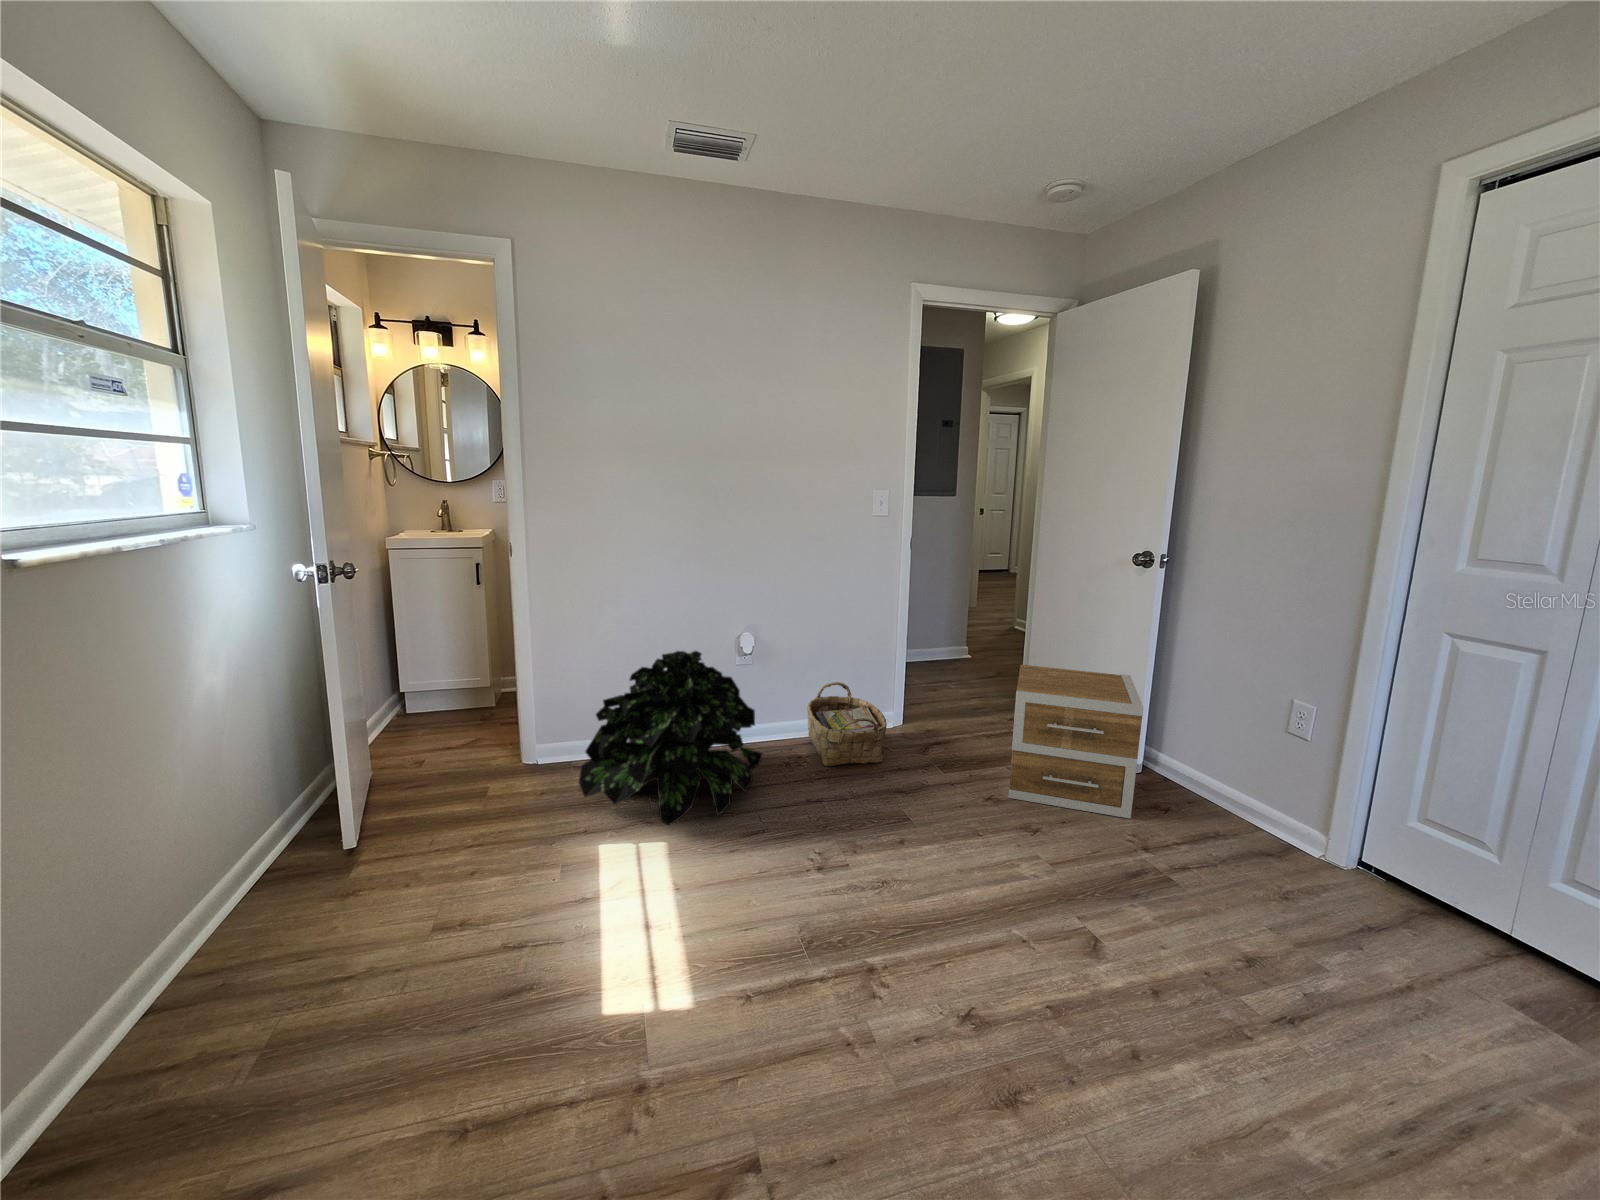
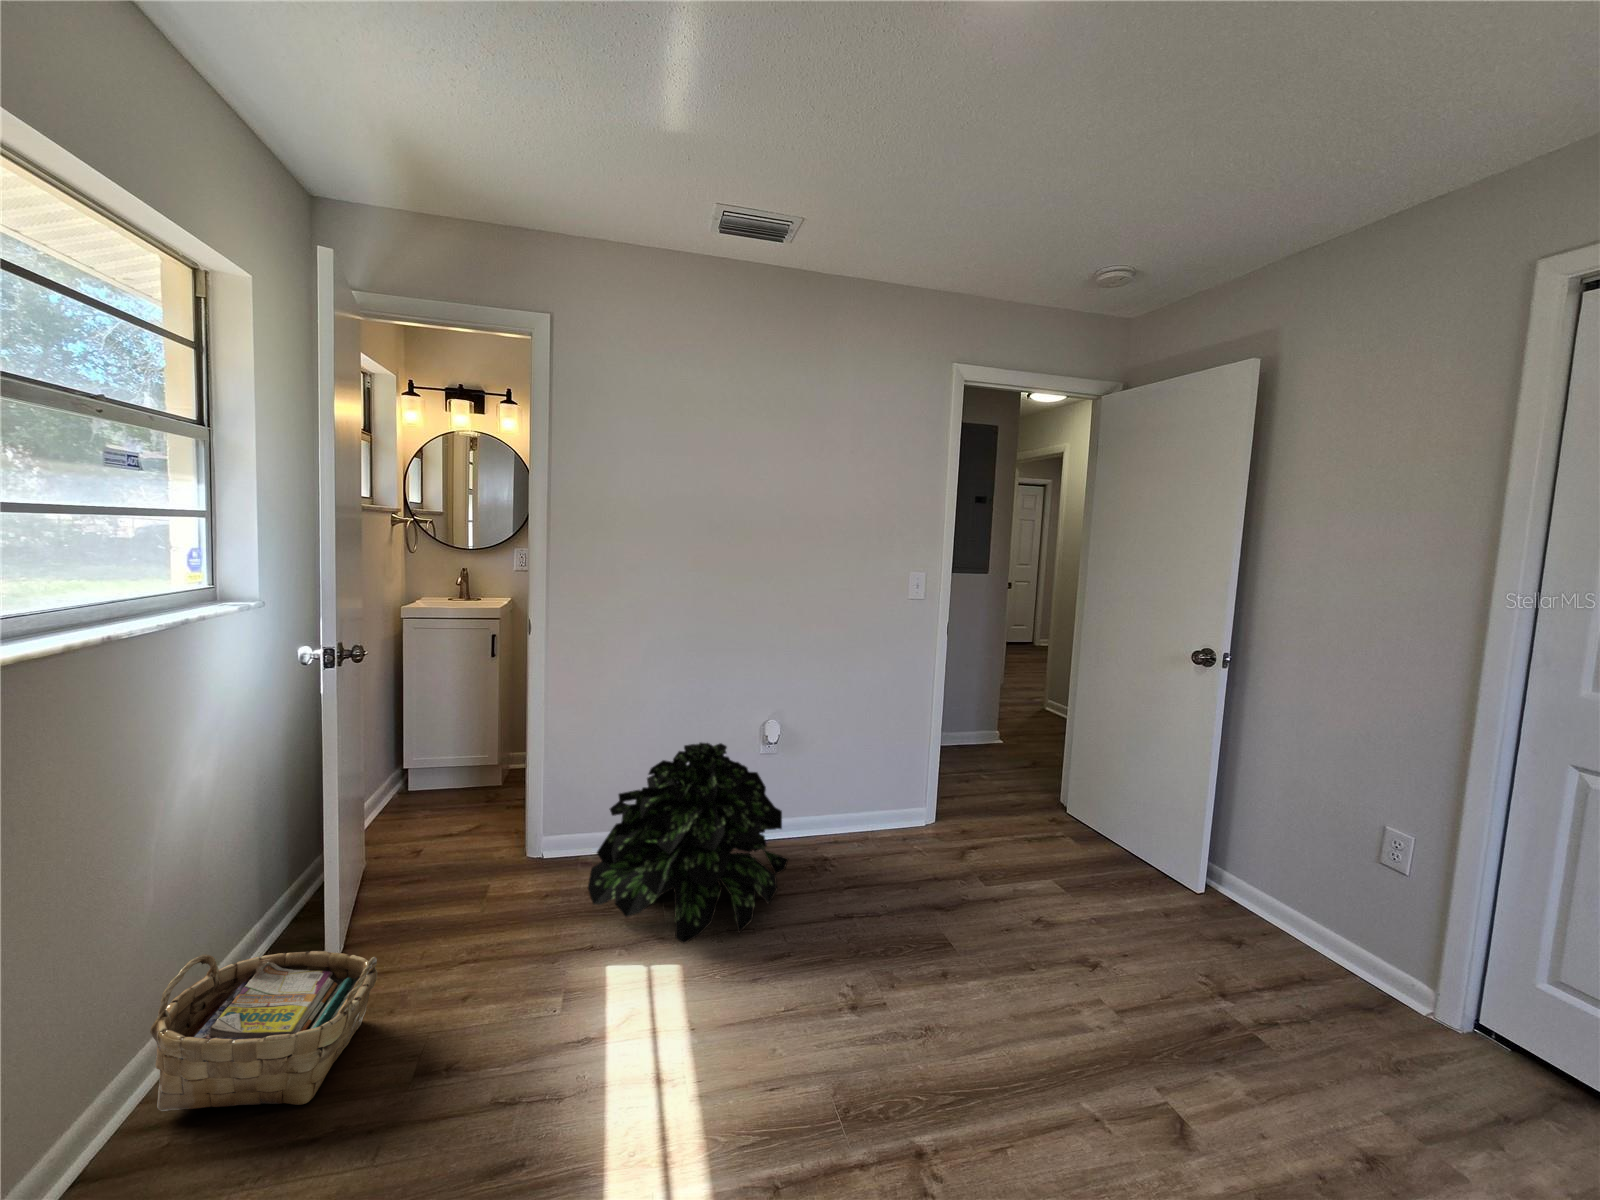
nightstand: present [1008,665,1143,819] -> none [1060,766,1214,953]
woven basket: present [807,682,887,766] -> present [150,951,377,1111]

